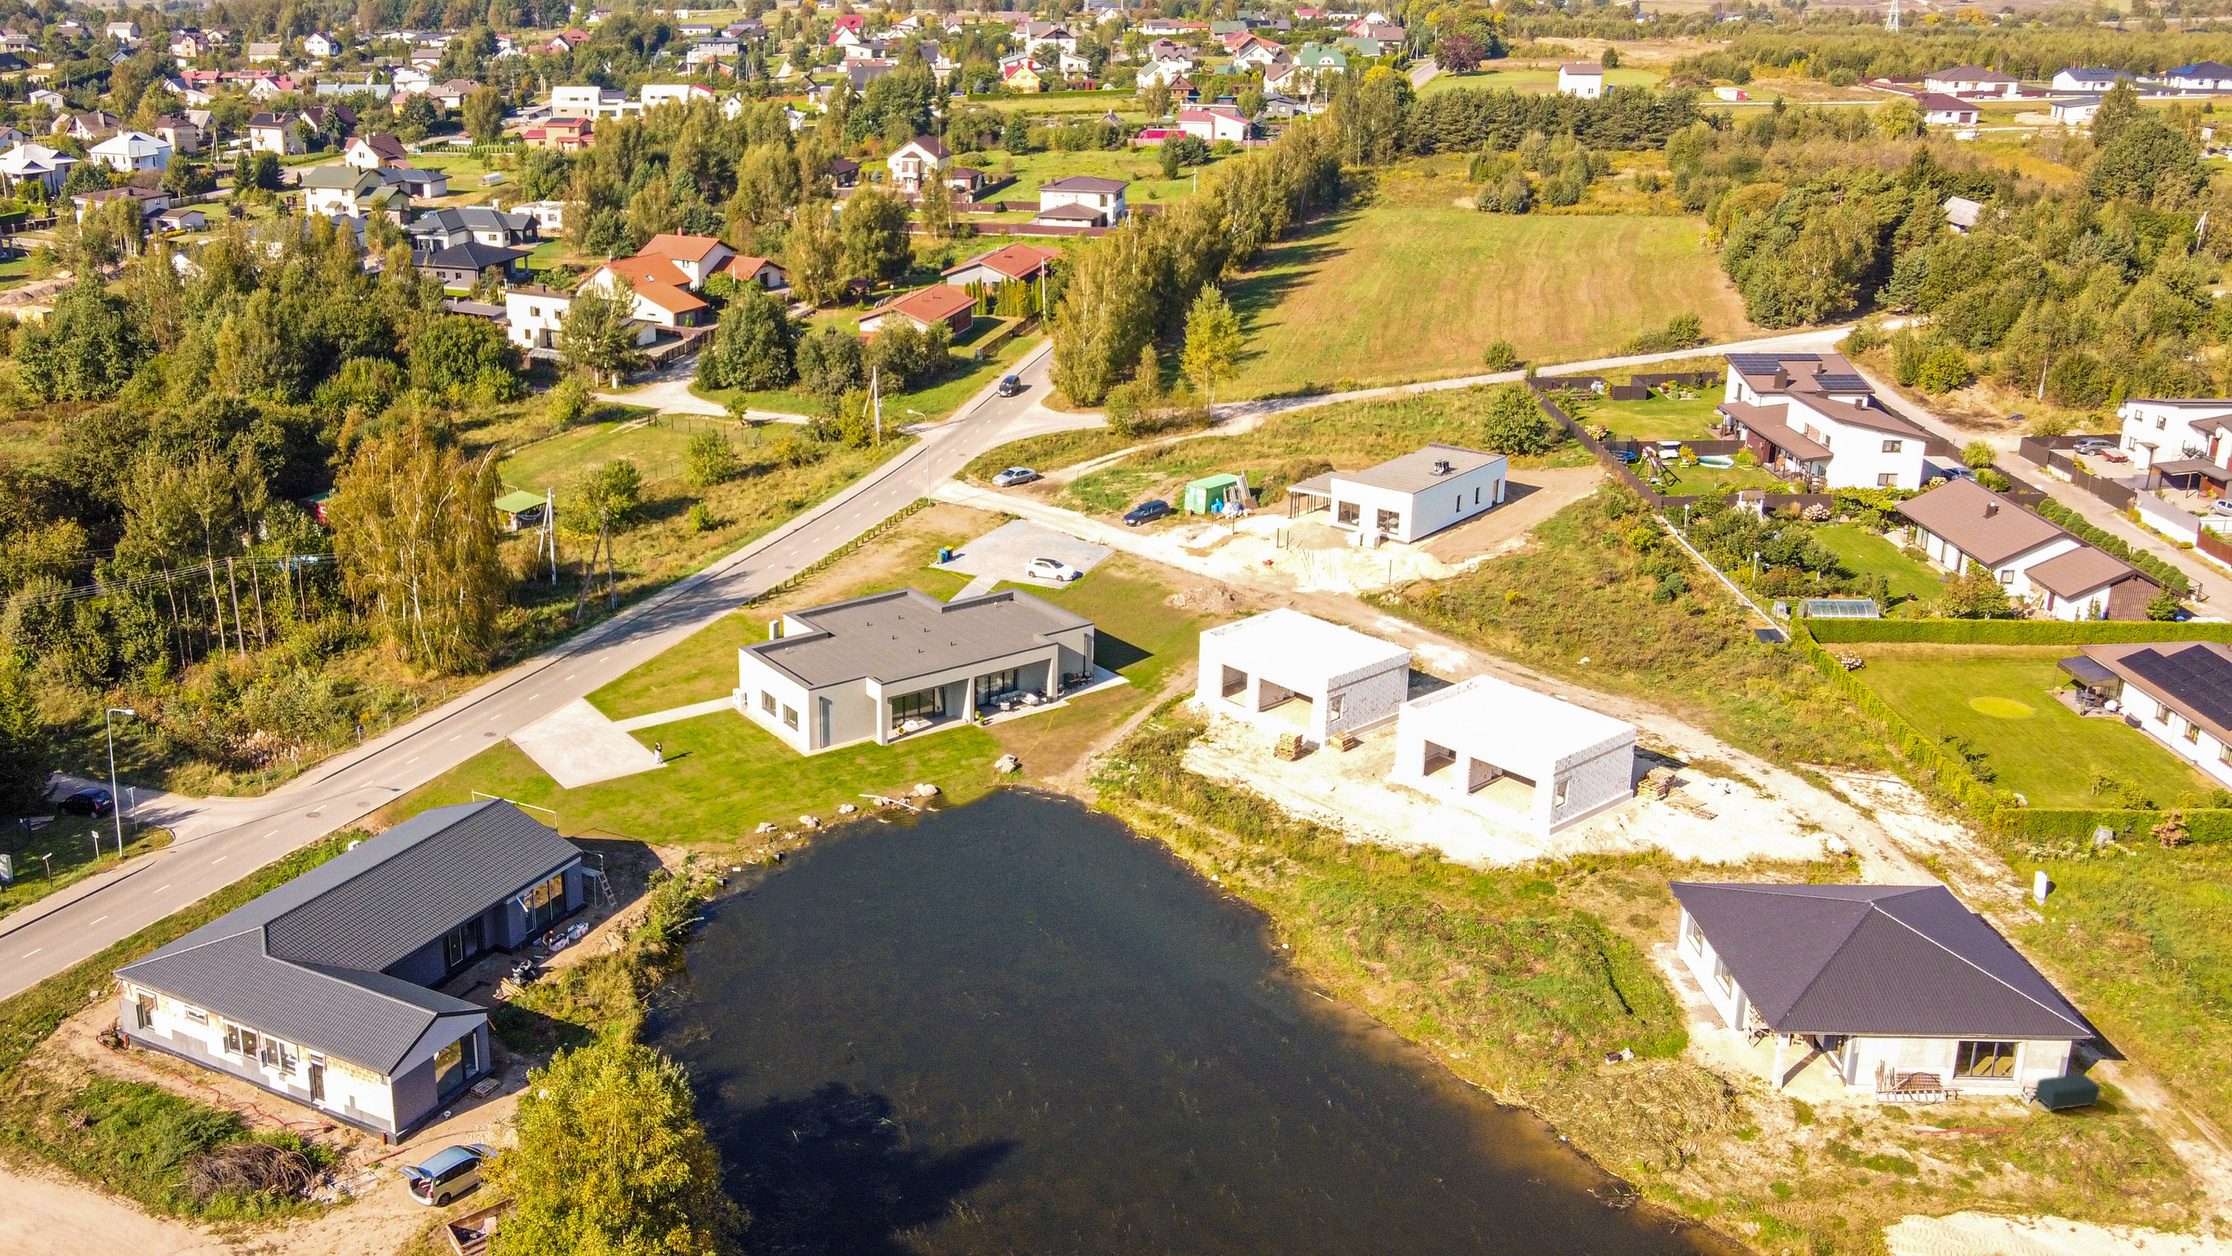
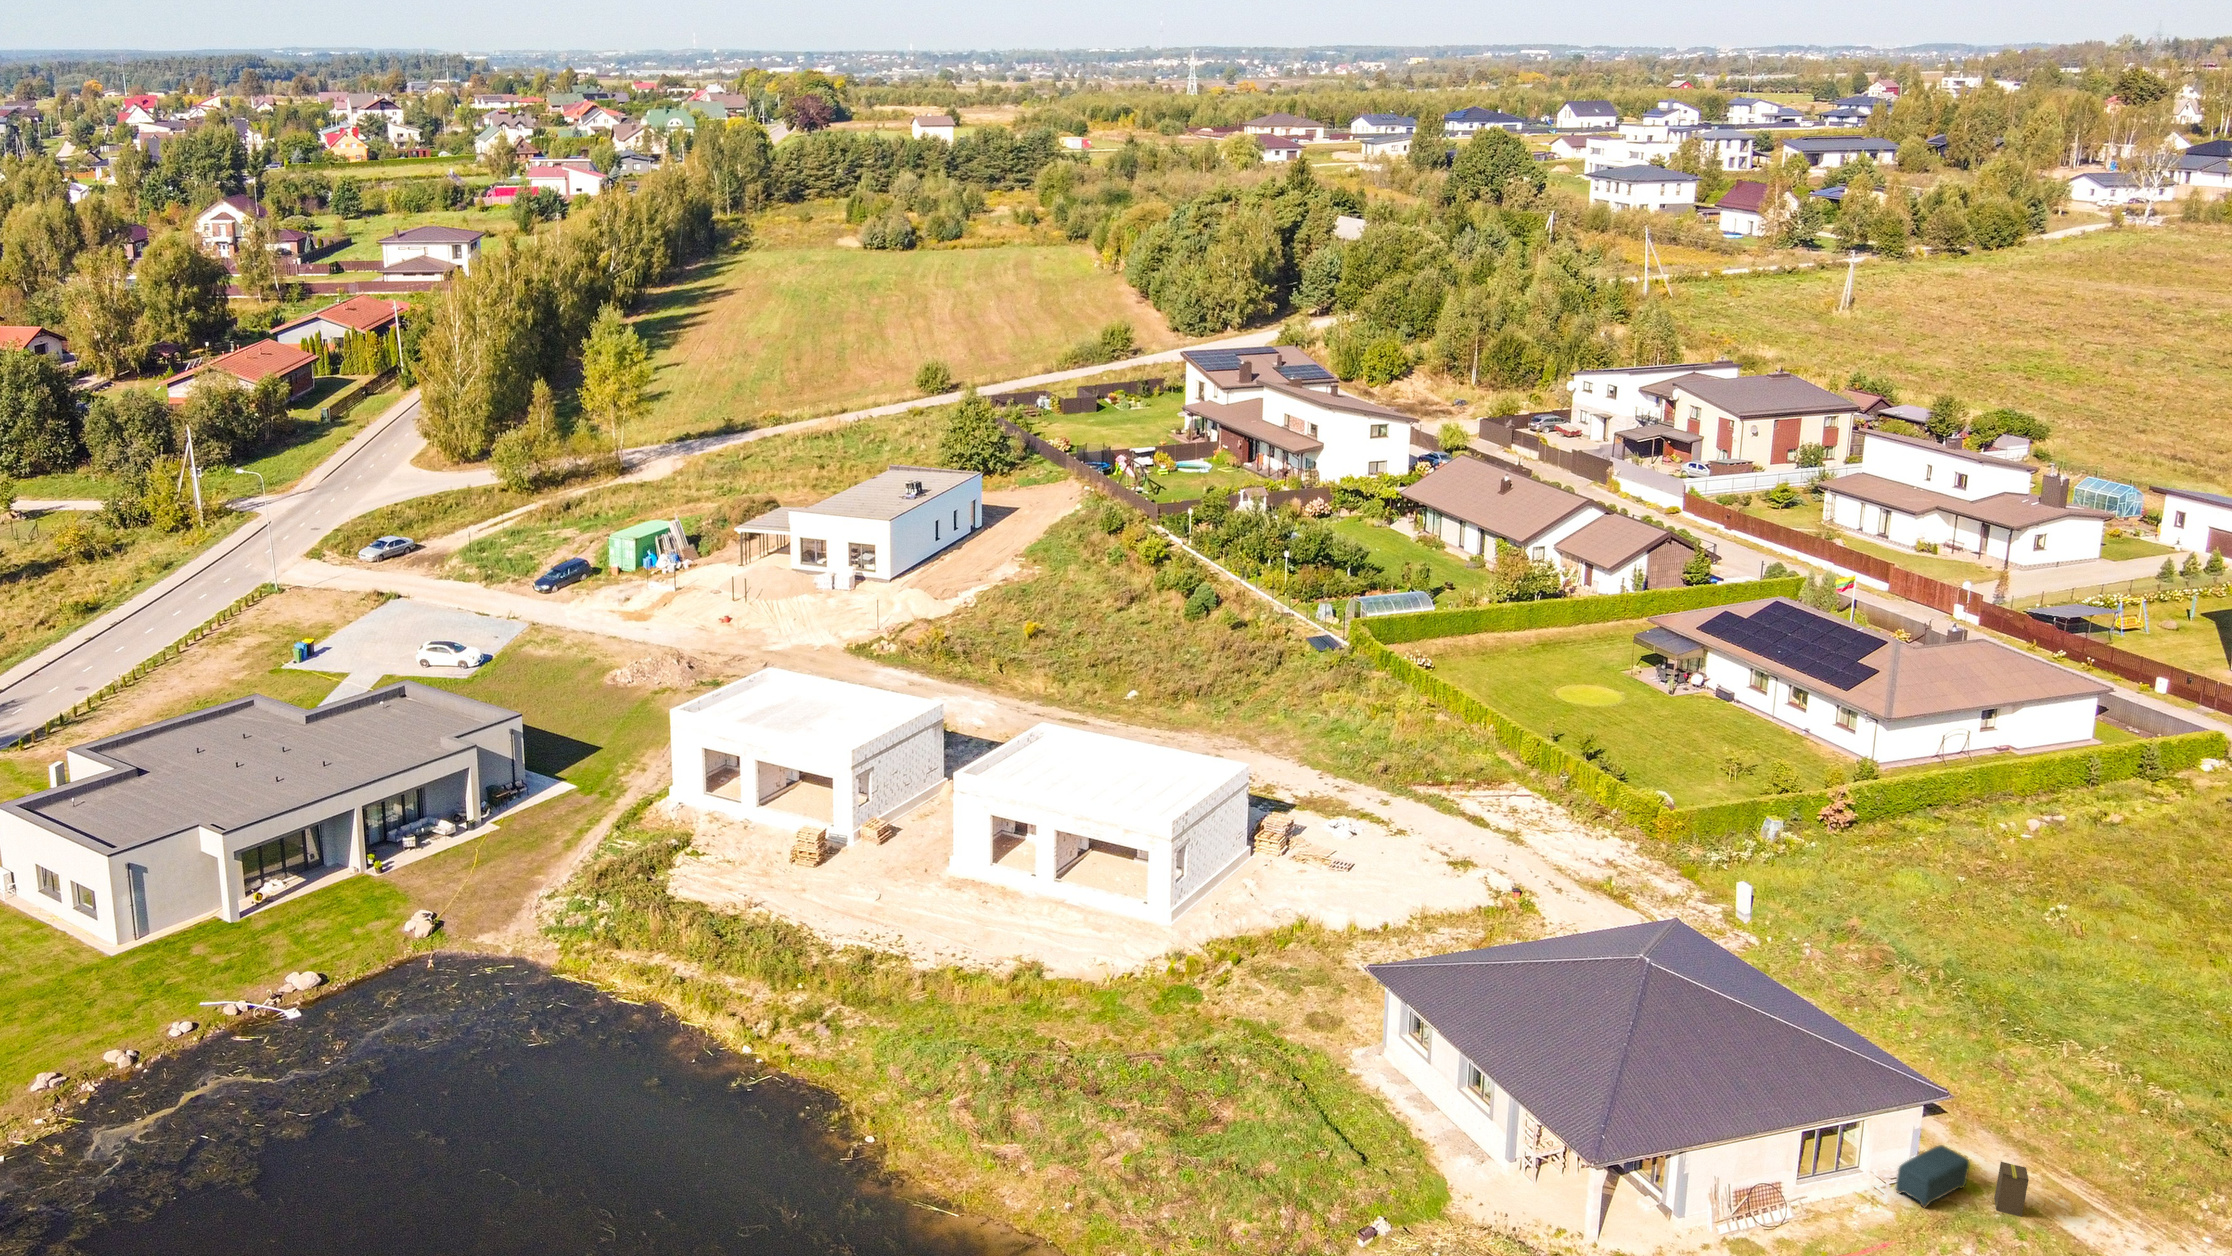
cardboard box: none [2111,1090,2140,1131] -> present [1994,1162,2029,1217]

